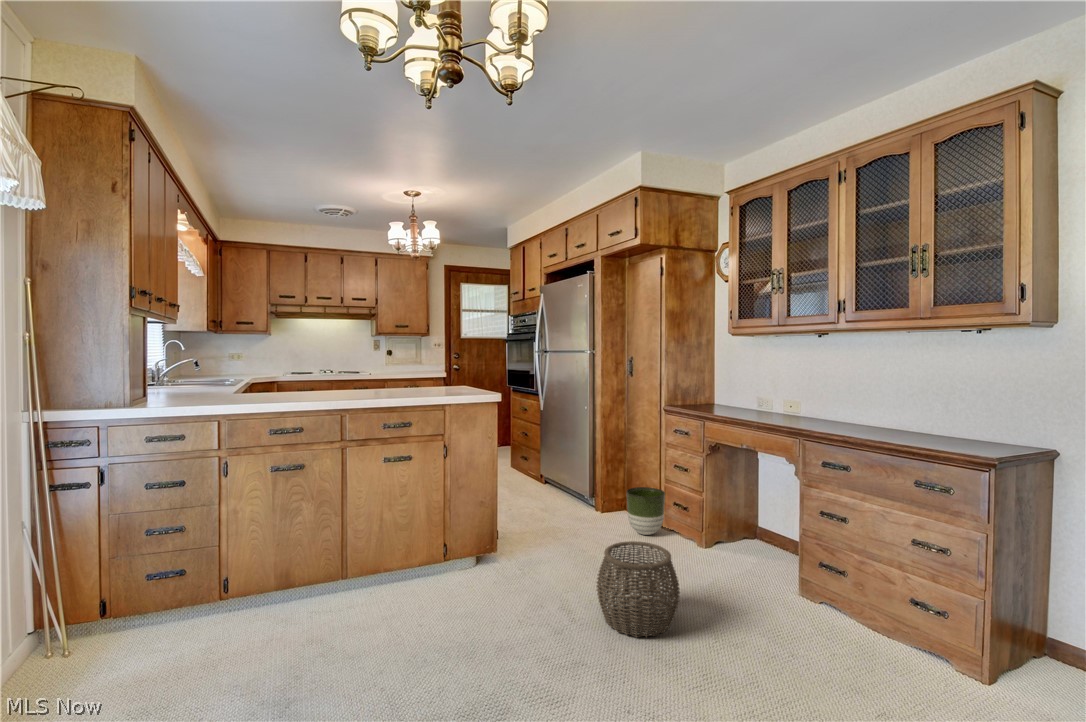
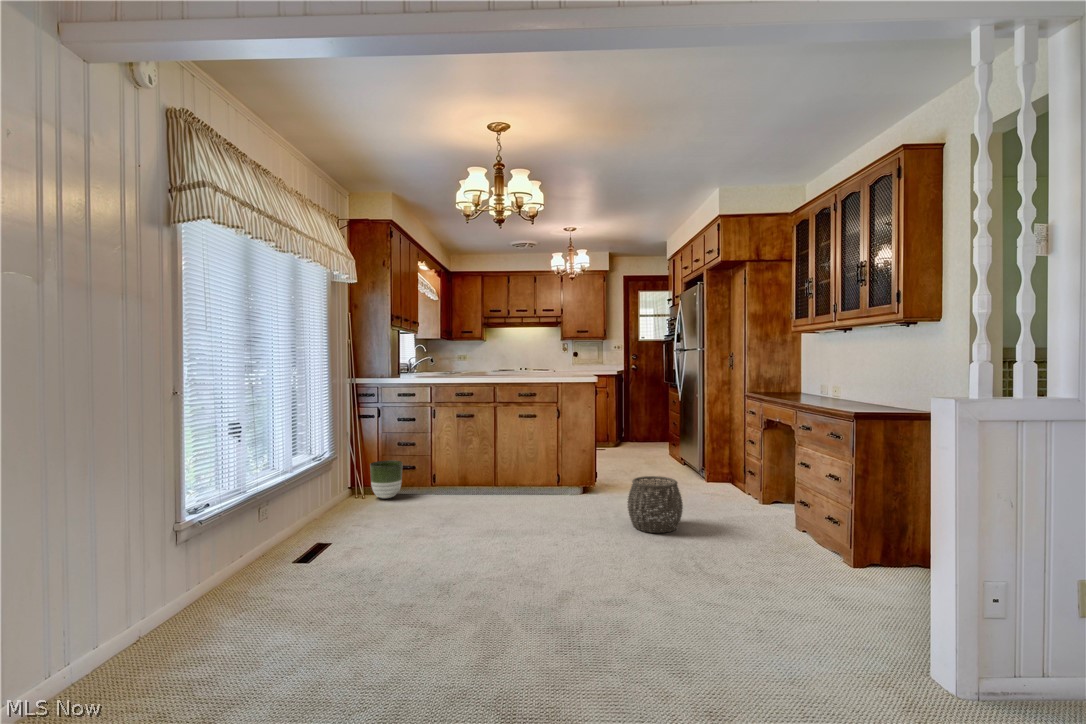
planter: present [627,487,665,535] -> present [370,460,402,498]

